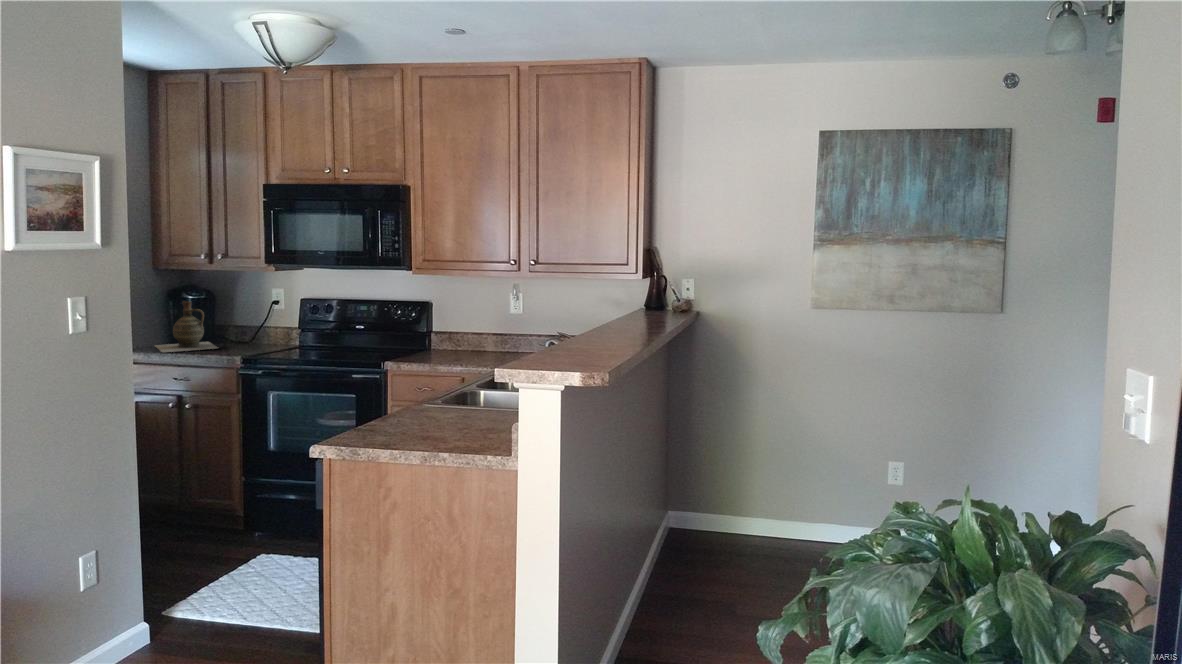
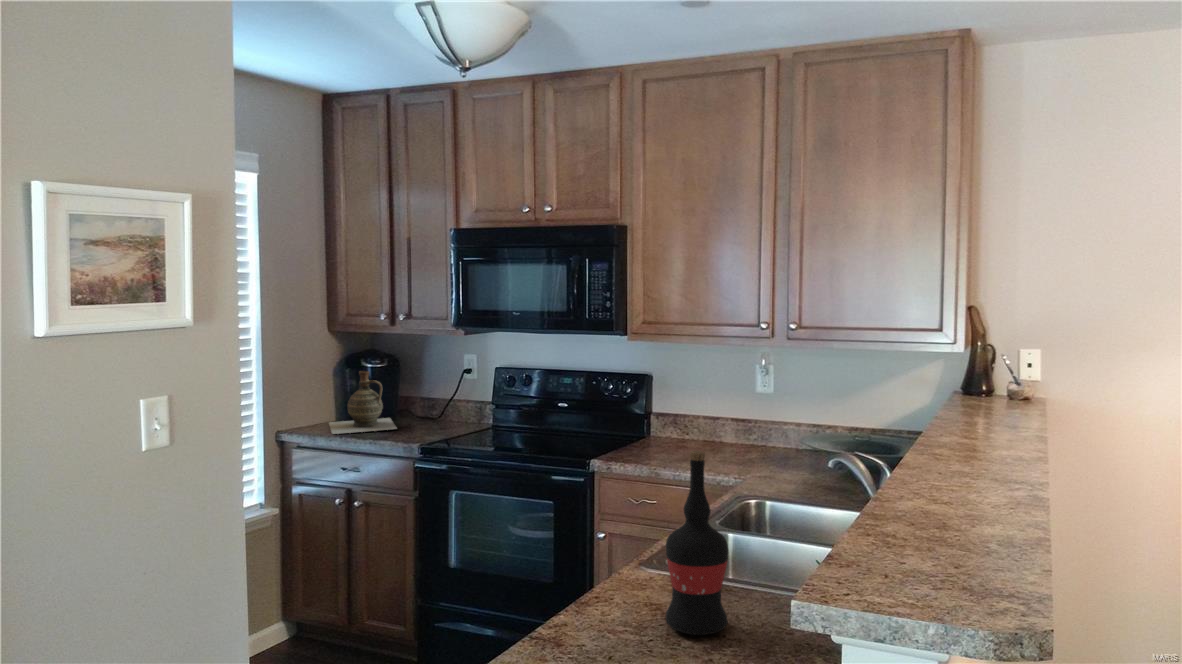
wine bottle: none [442,319,478,422] -> present [666,450,728,635]

